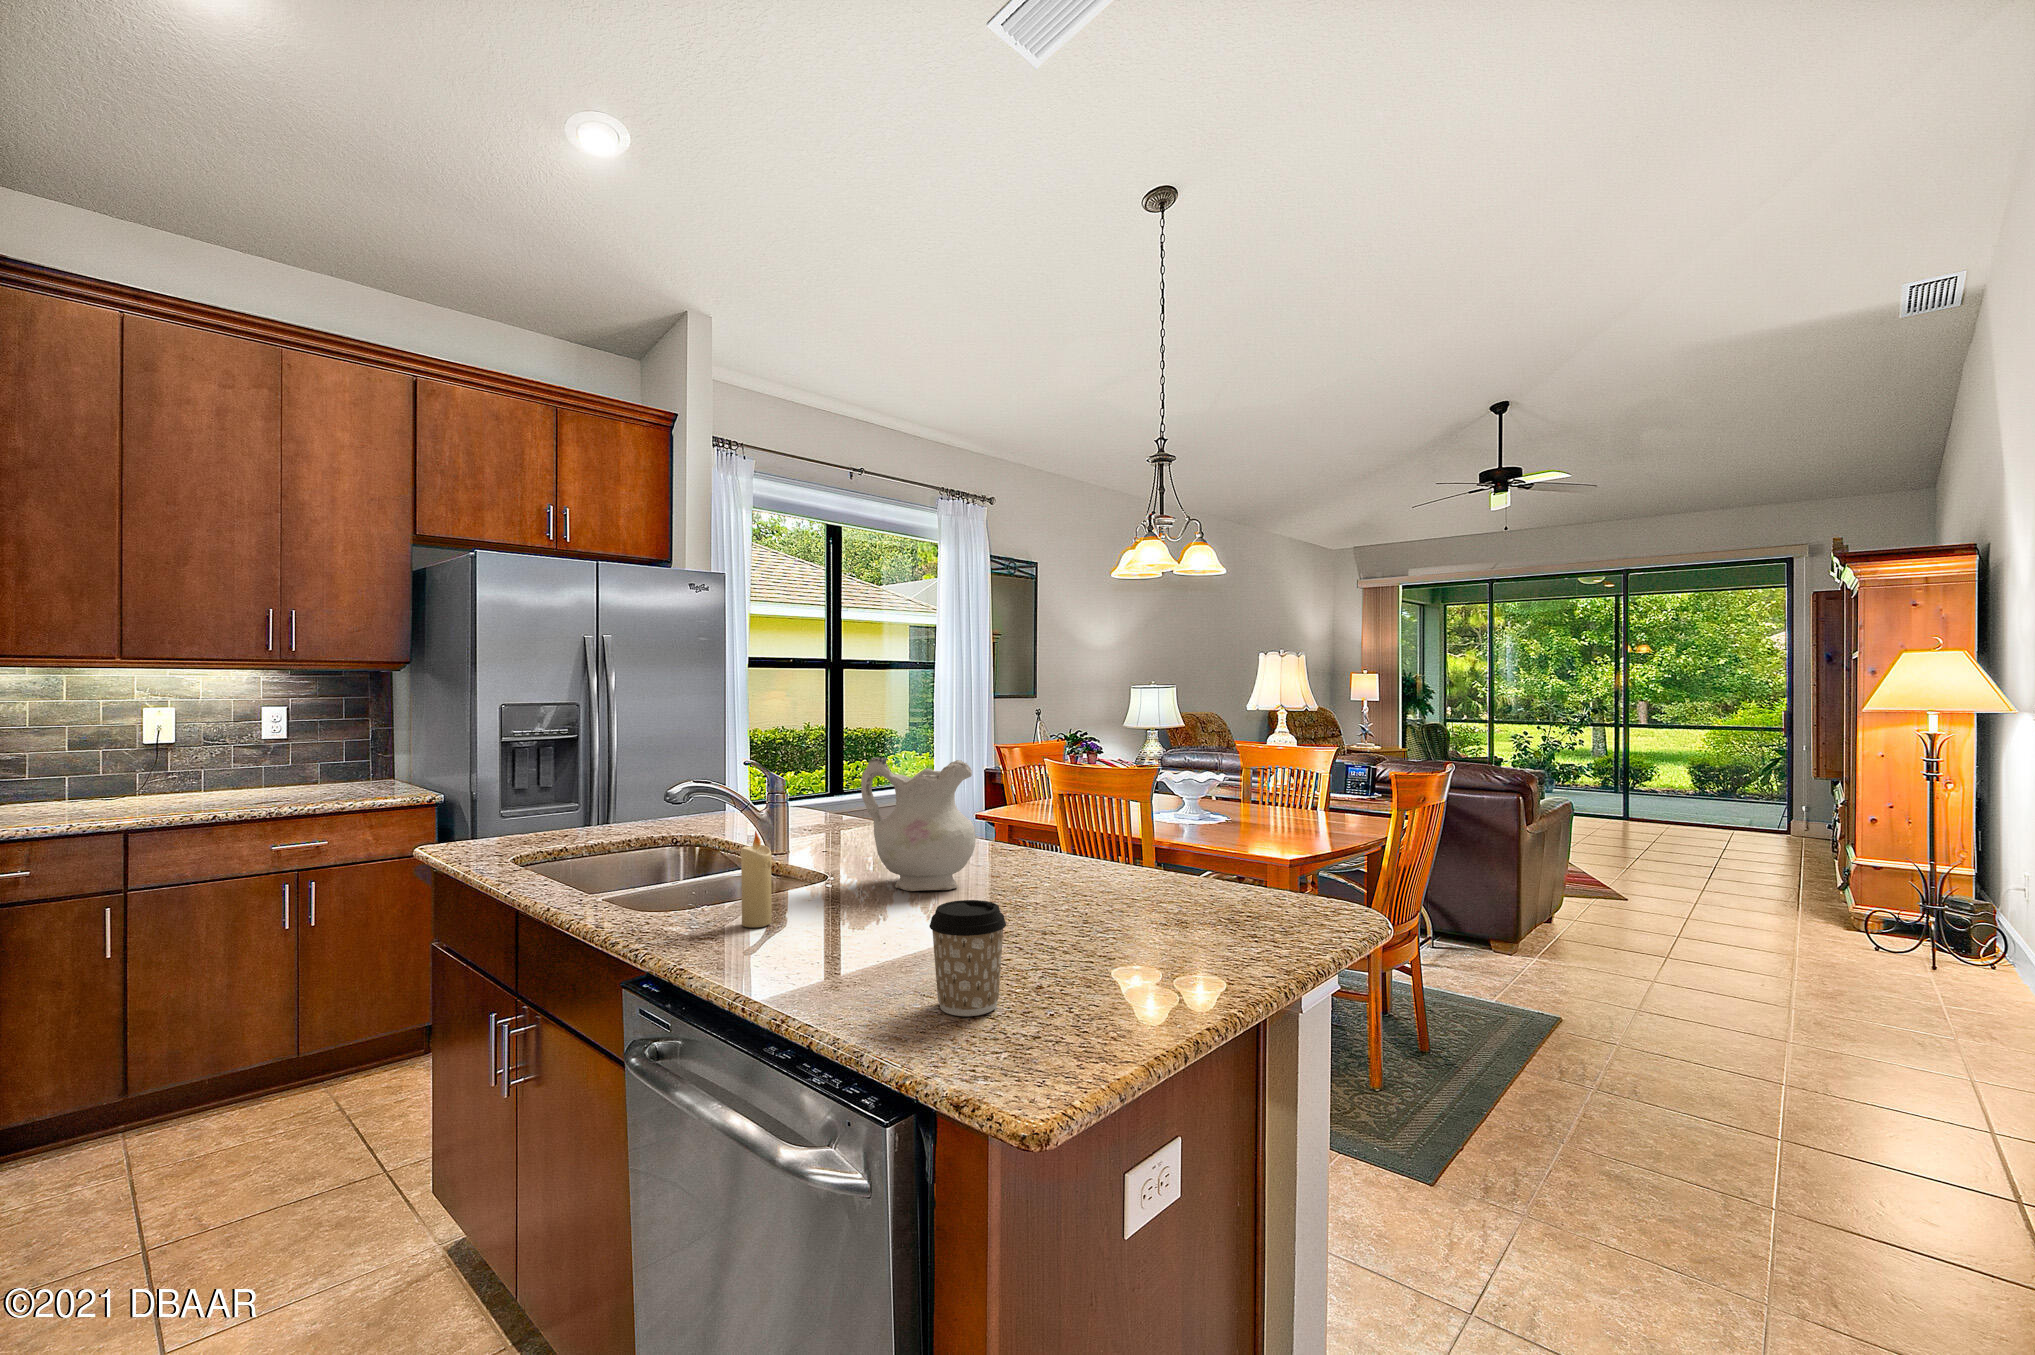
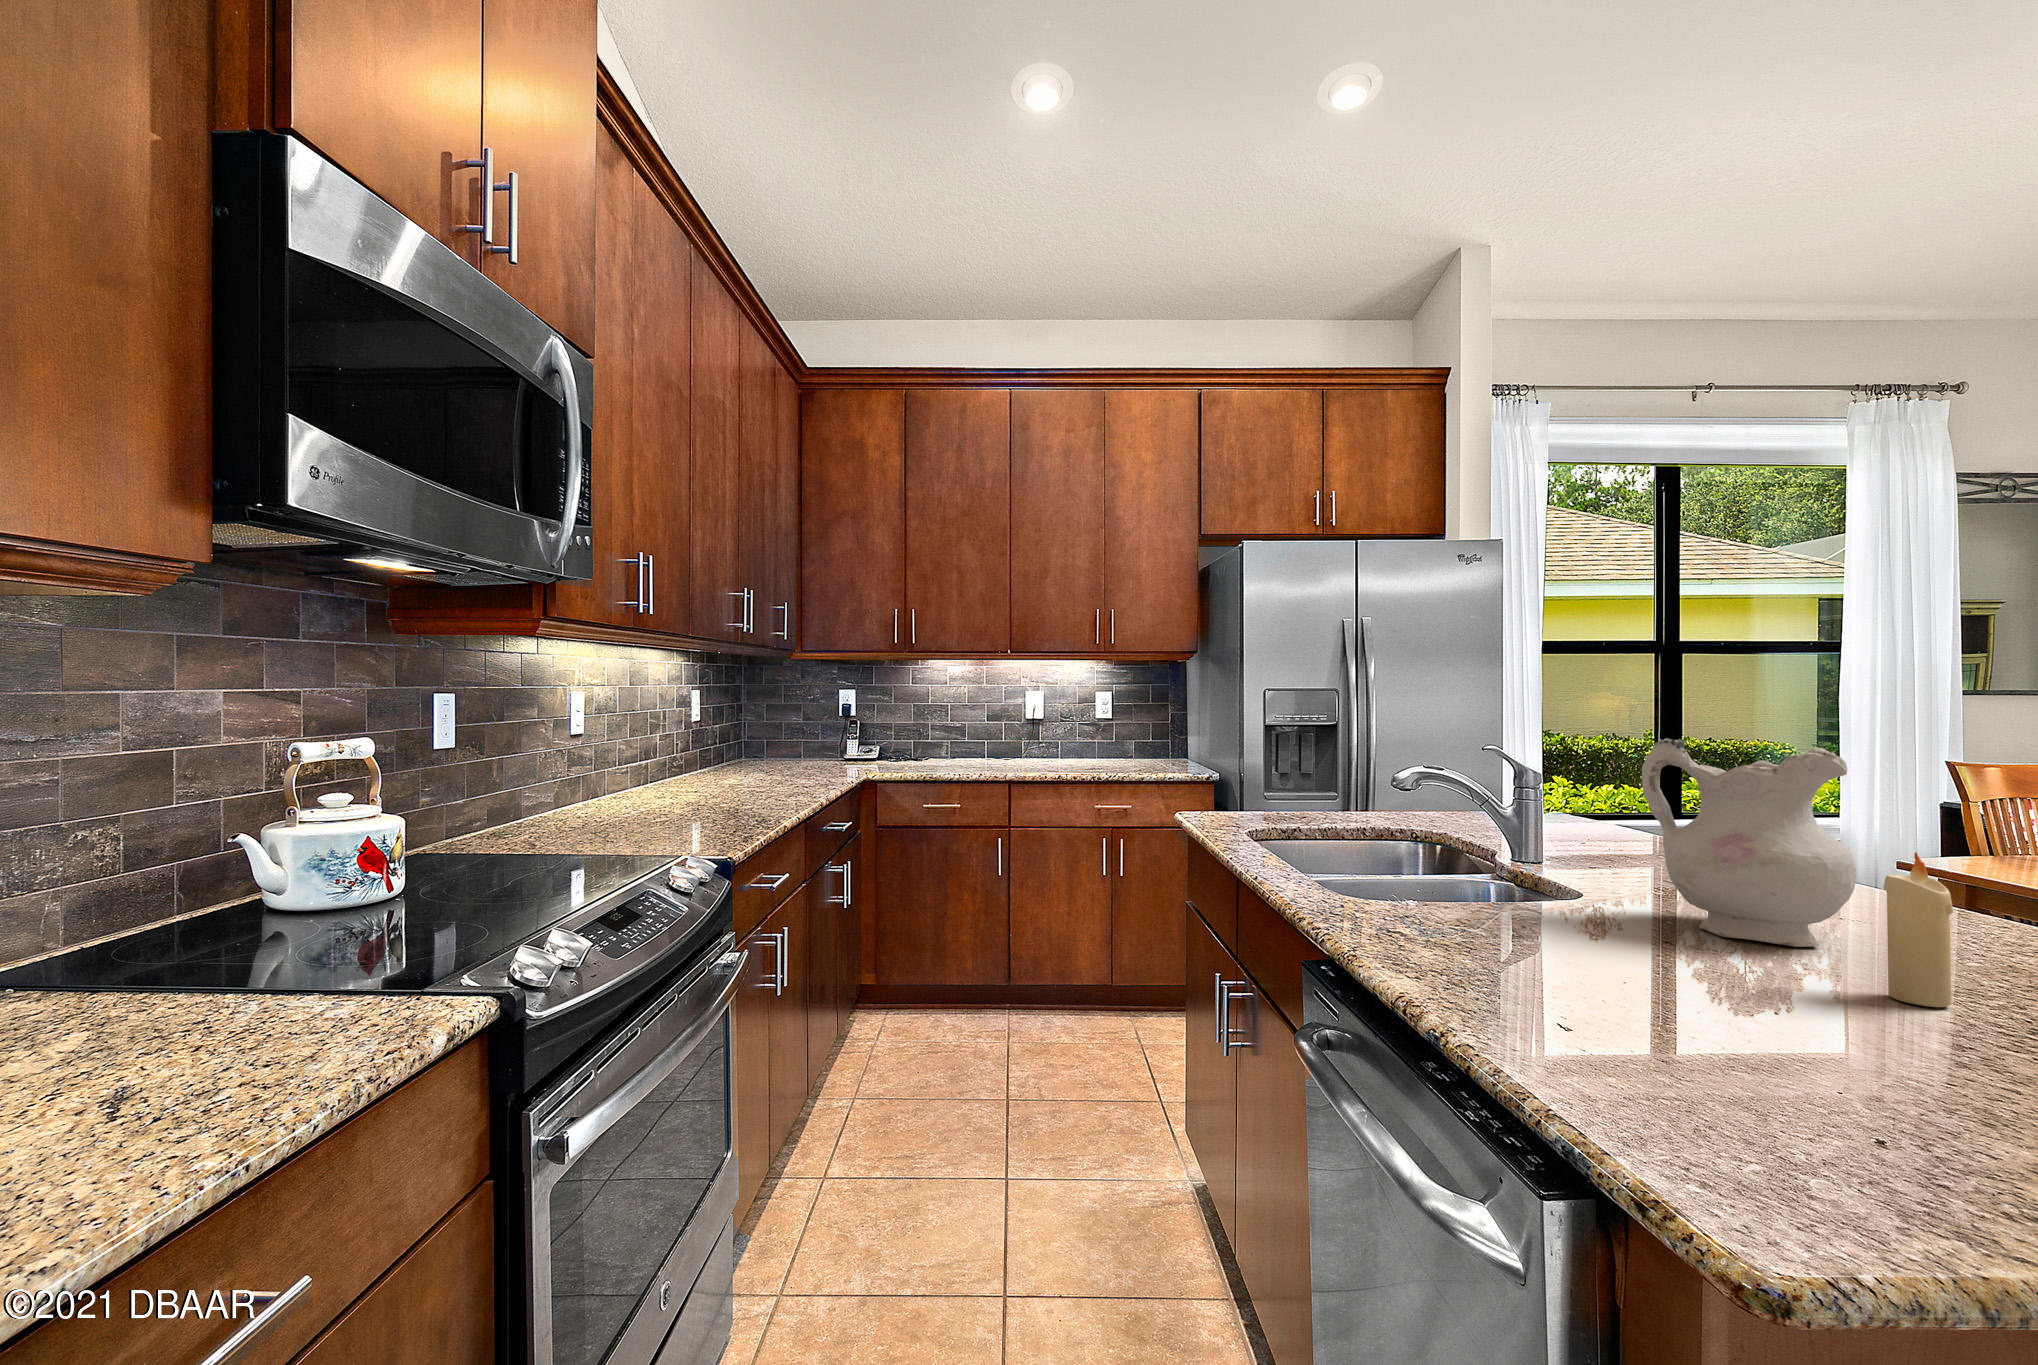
candle: present [740,831,772,928] -> present [1884,852,1953,1007]
coffee cup: present [929,900,1006,1016] -> none [1699,944,1865,1144]

